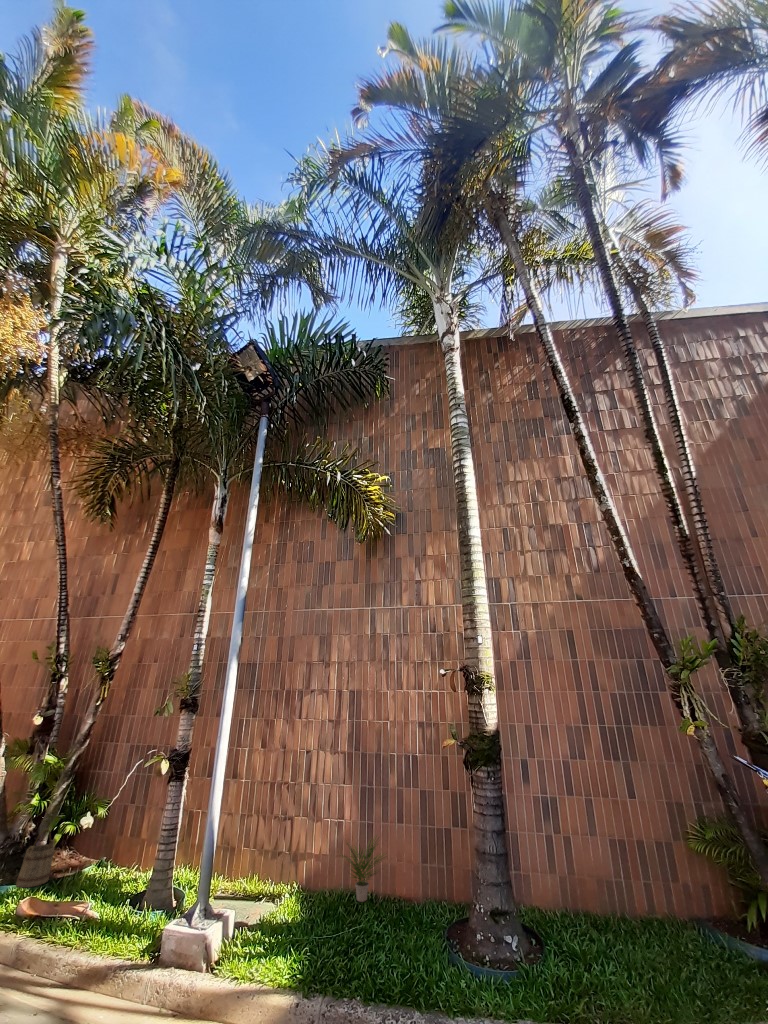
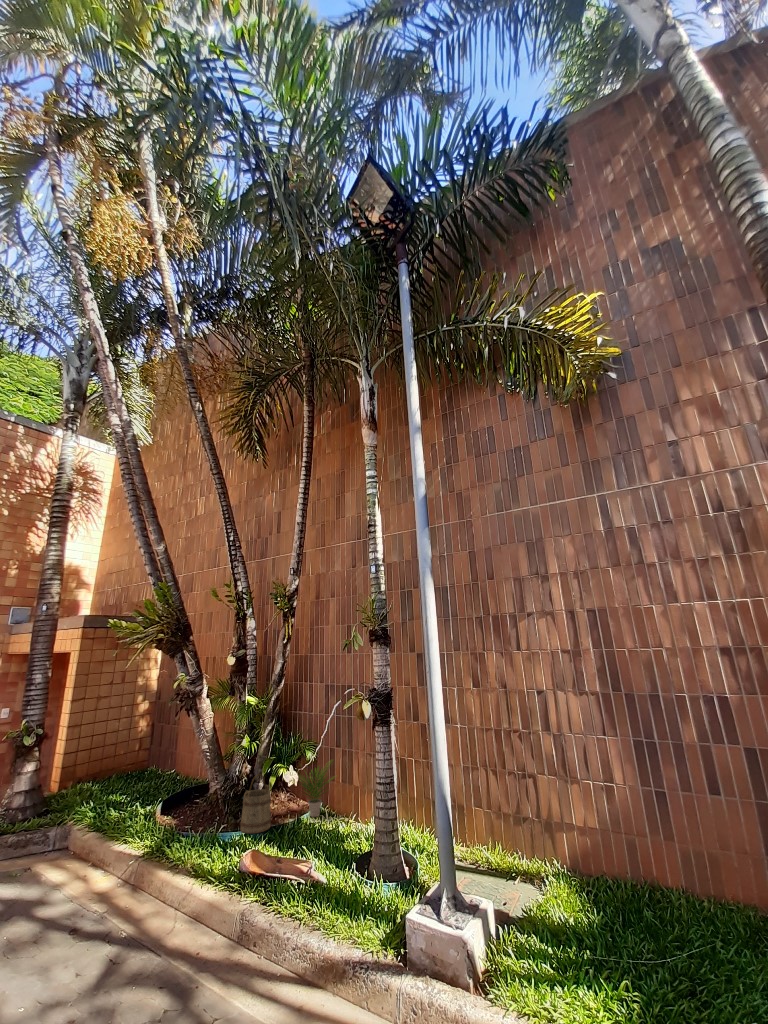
potted plant: present [346,842,382,902] -> present [301,763,330,817]

